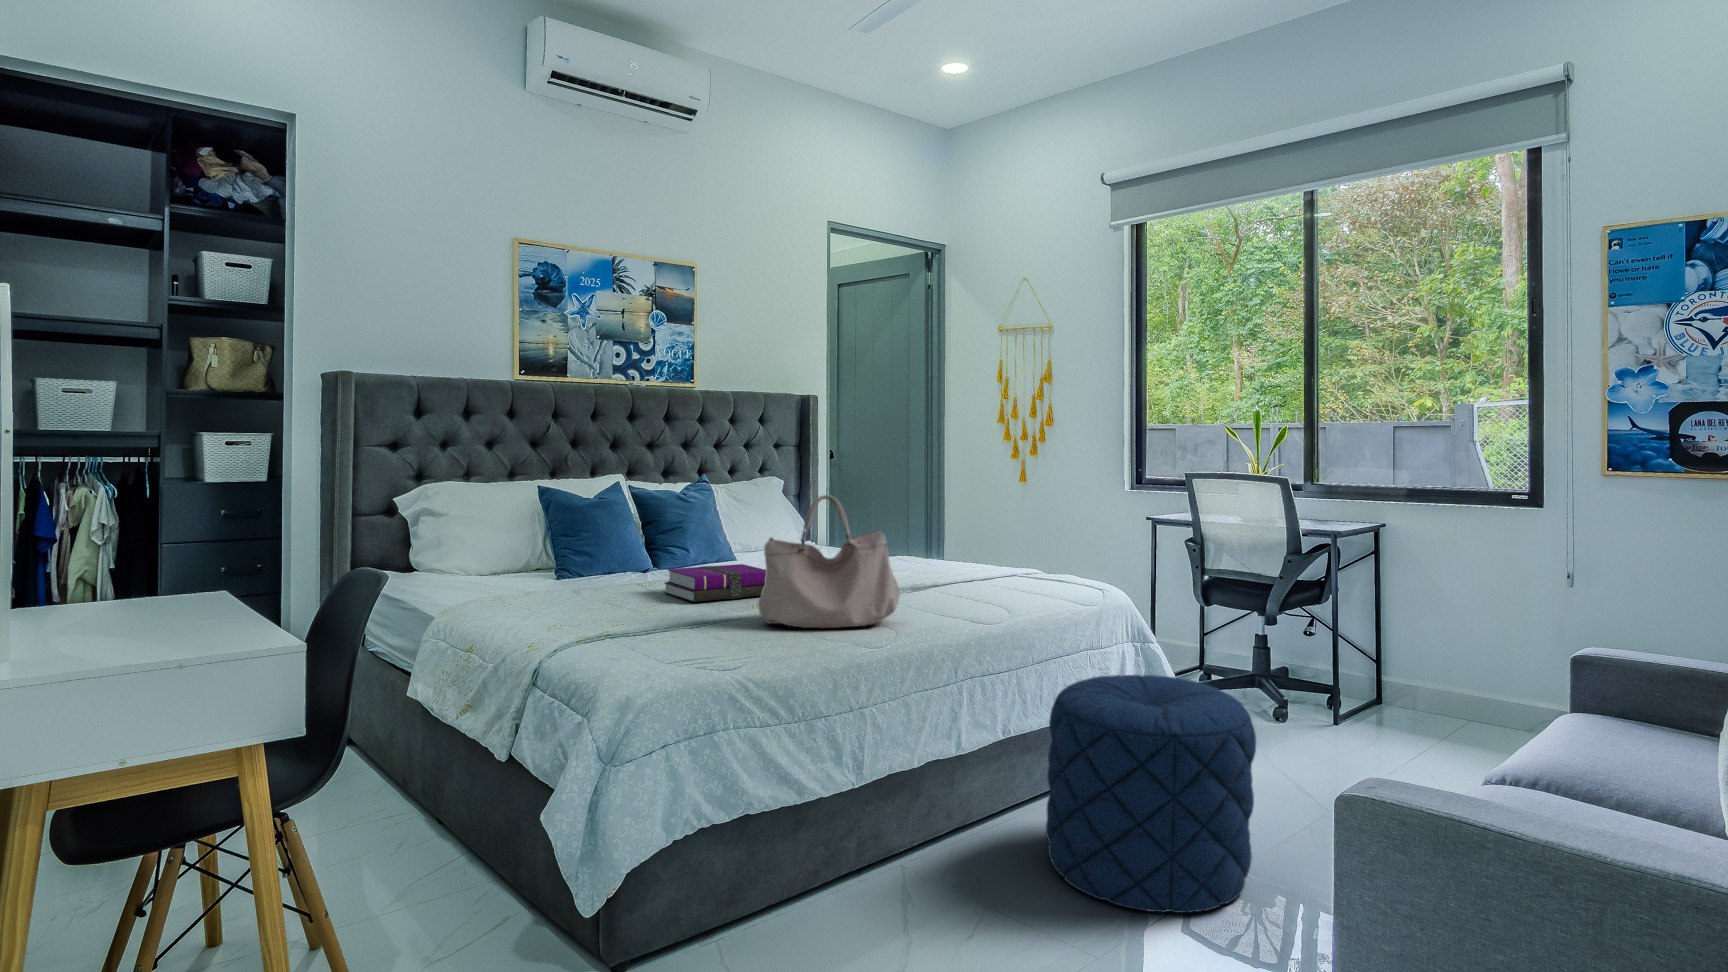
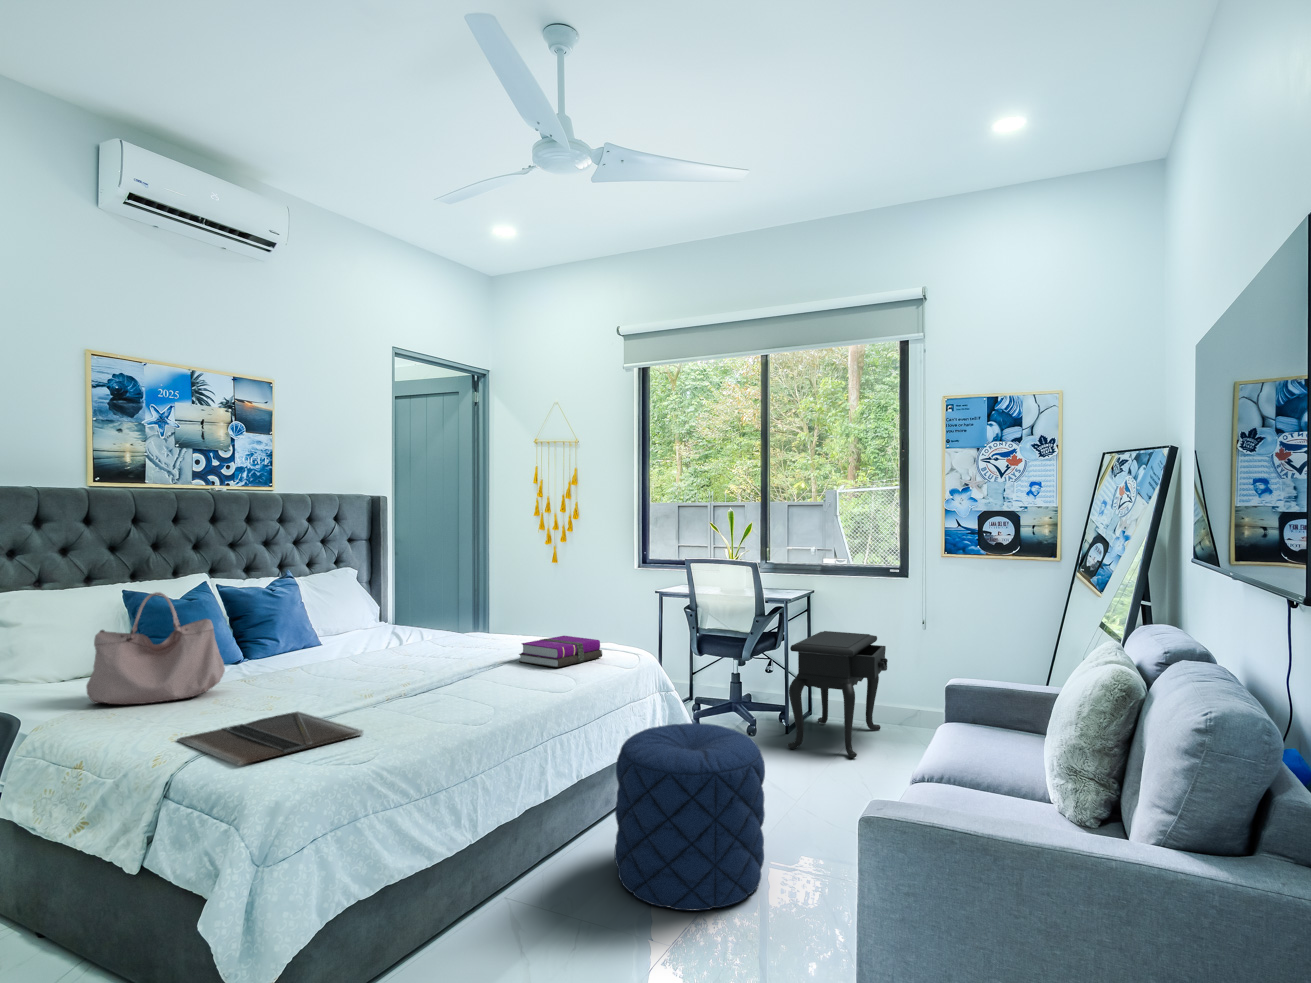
handbag: present [758,495,900,628] -> present [86,592,225,704]
notebook: present [664,564,766,602] -> present [519,636,602,667]
side table: none [1326,582,1494,759] -> present [788,631,888,758]
laptop: none [556,616,739,659] -> present [178,711,363,766]

